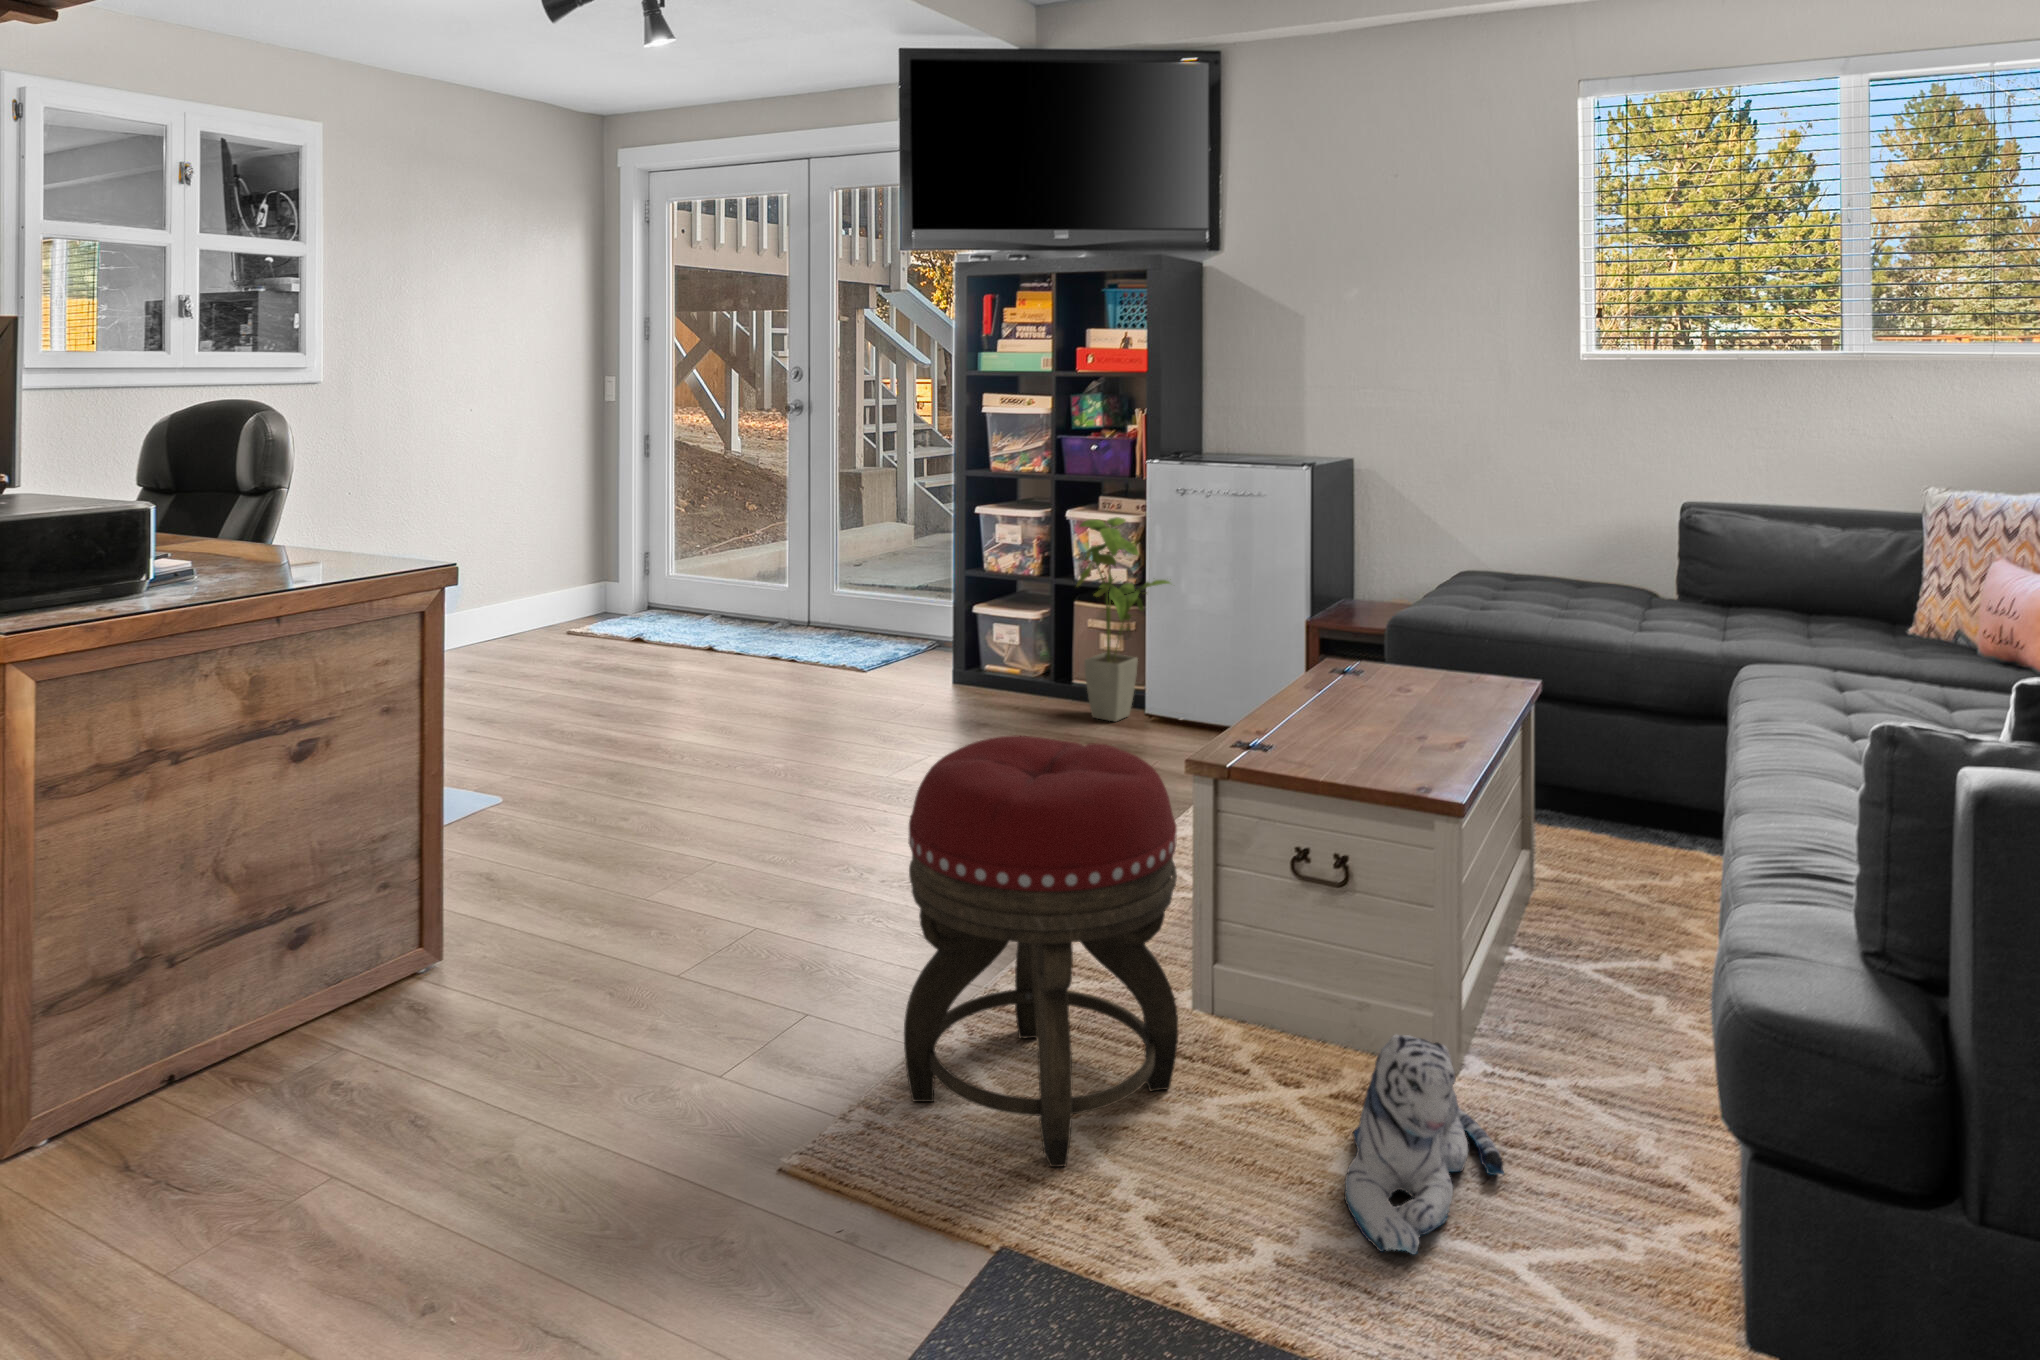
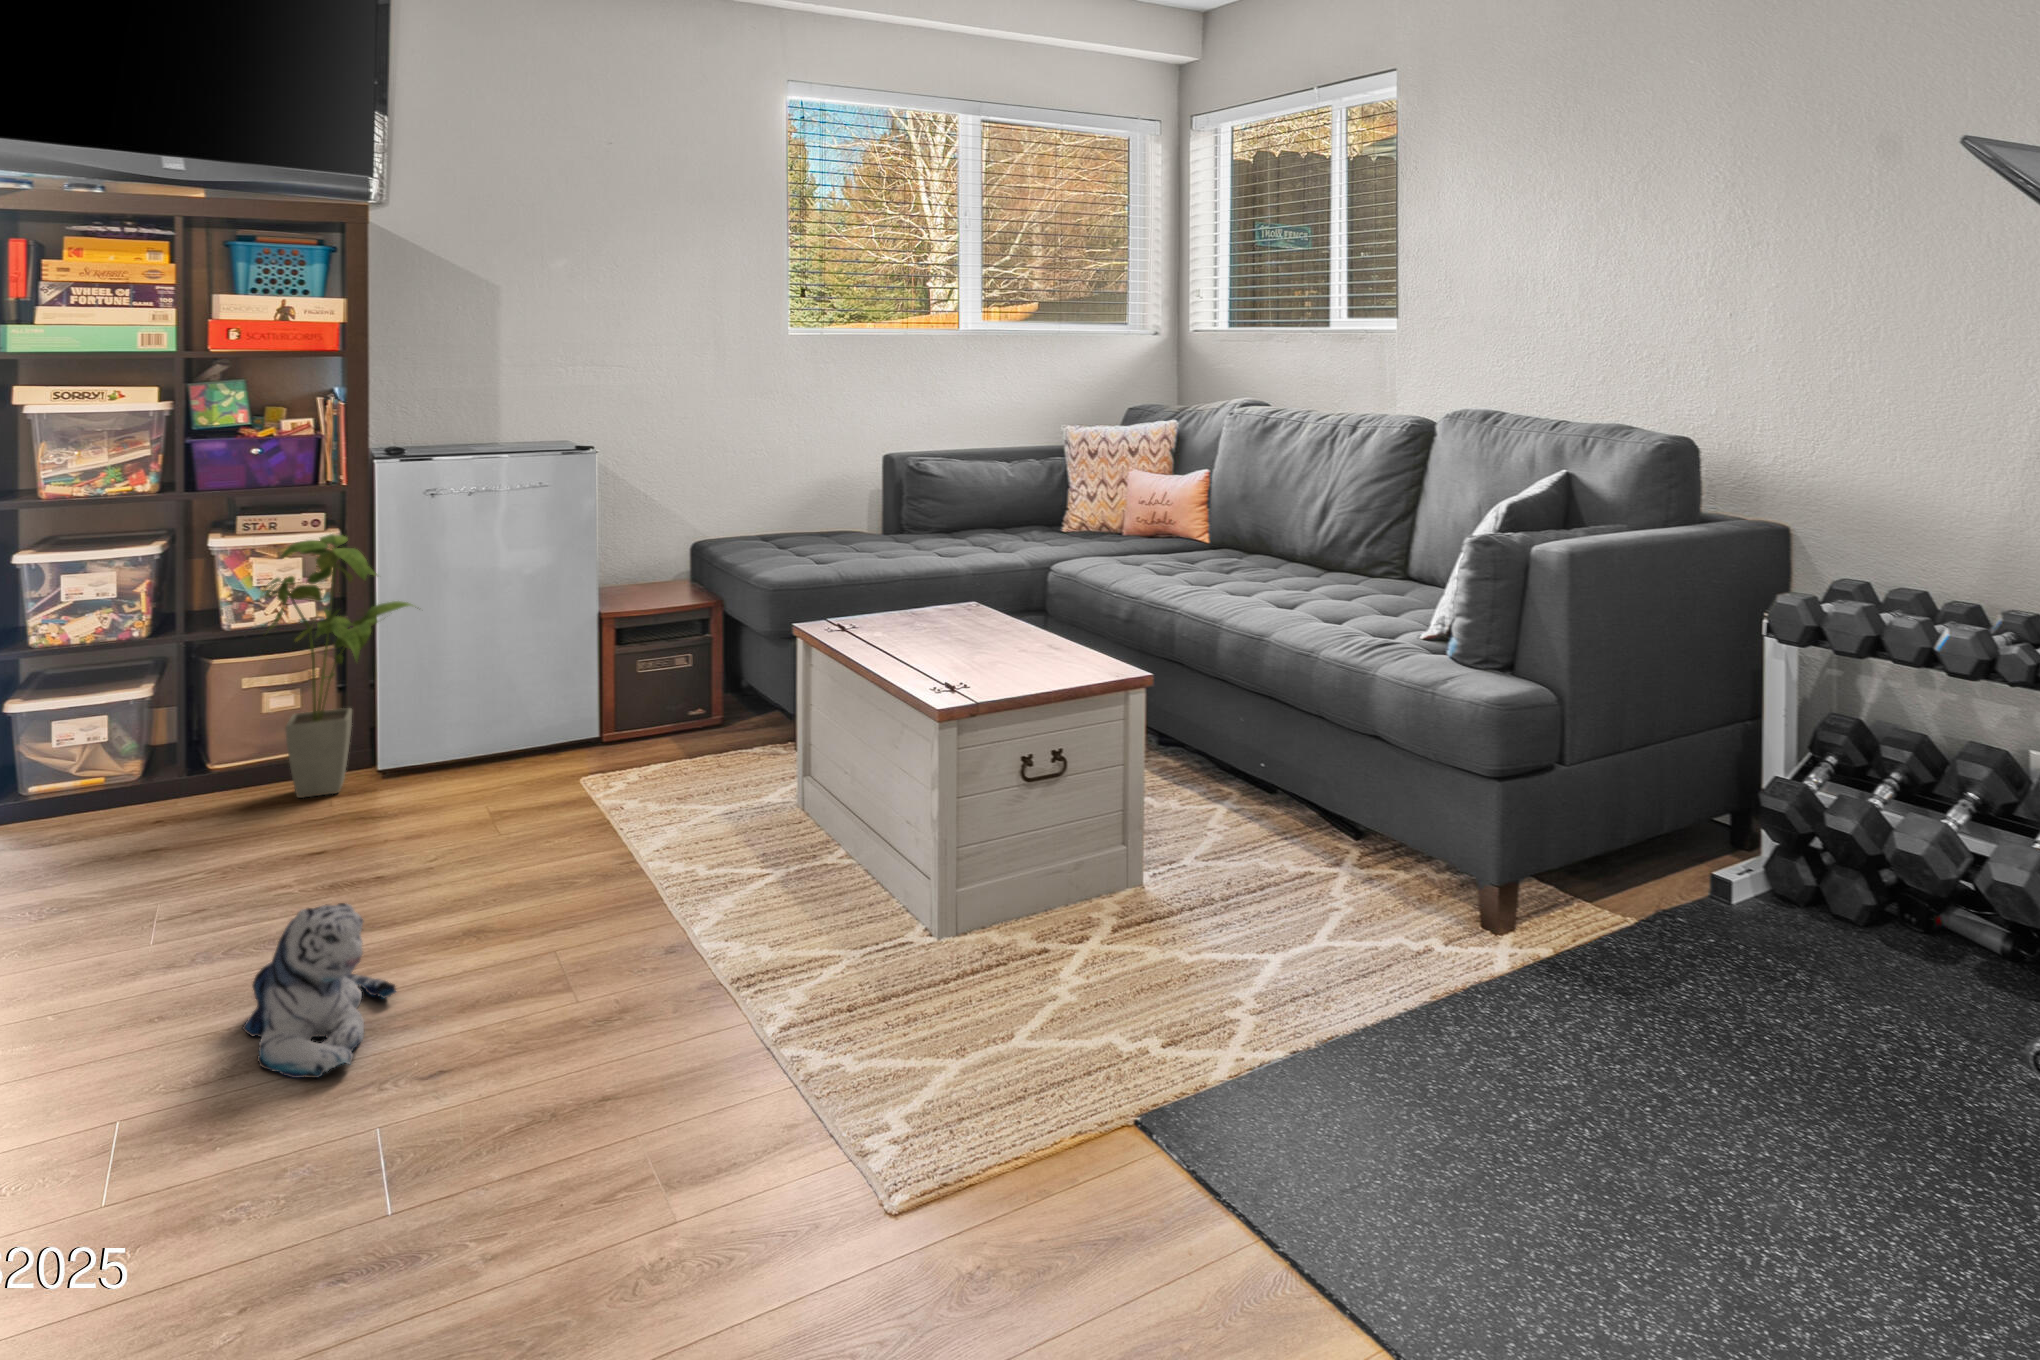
footstool: present [904,736,1178,1167] -> none [816,699,1086,1109]
plush toy: present [1344,1035,1504,1254] -> present [243,903,396,1078]

